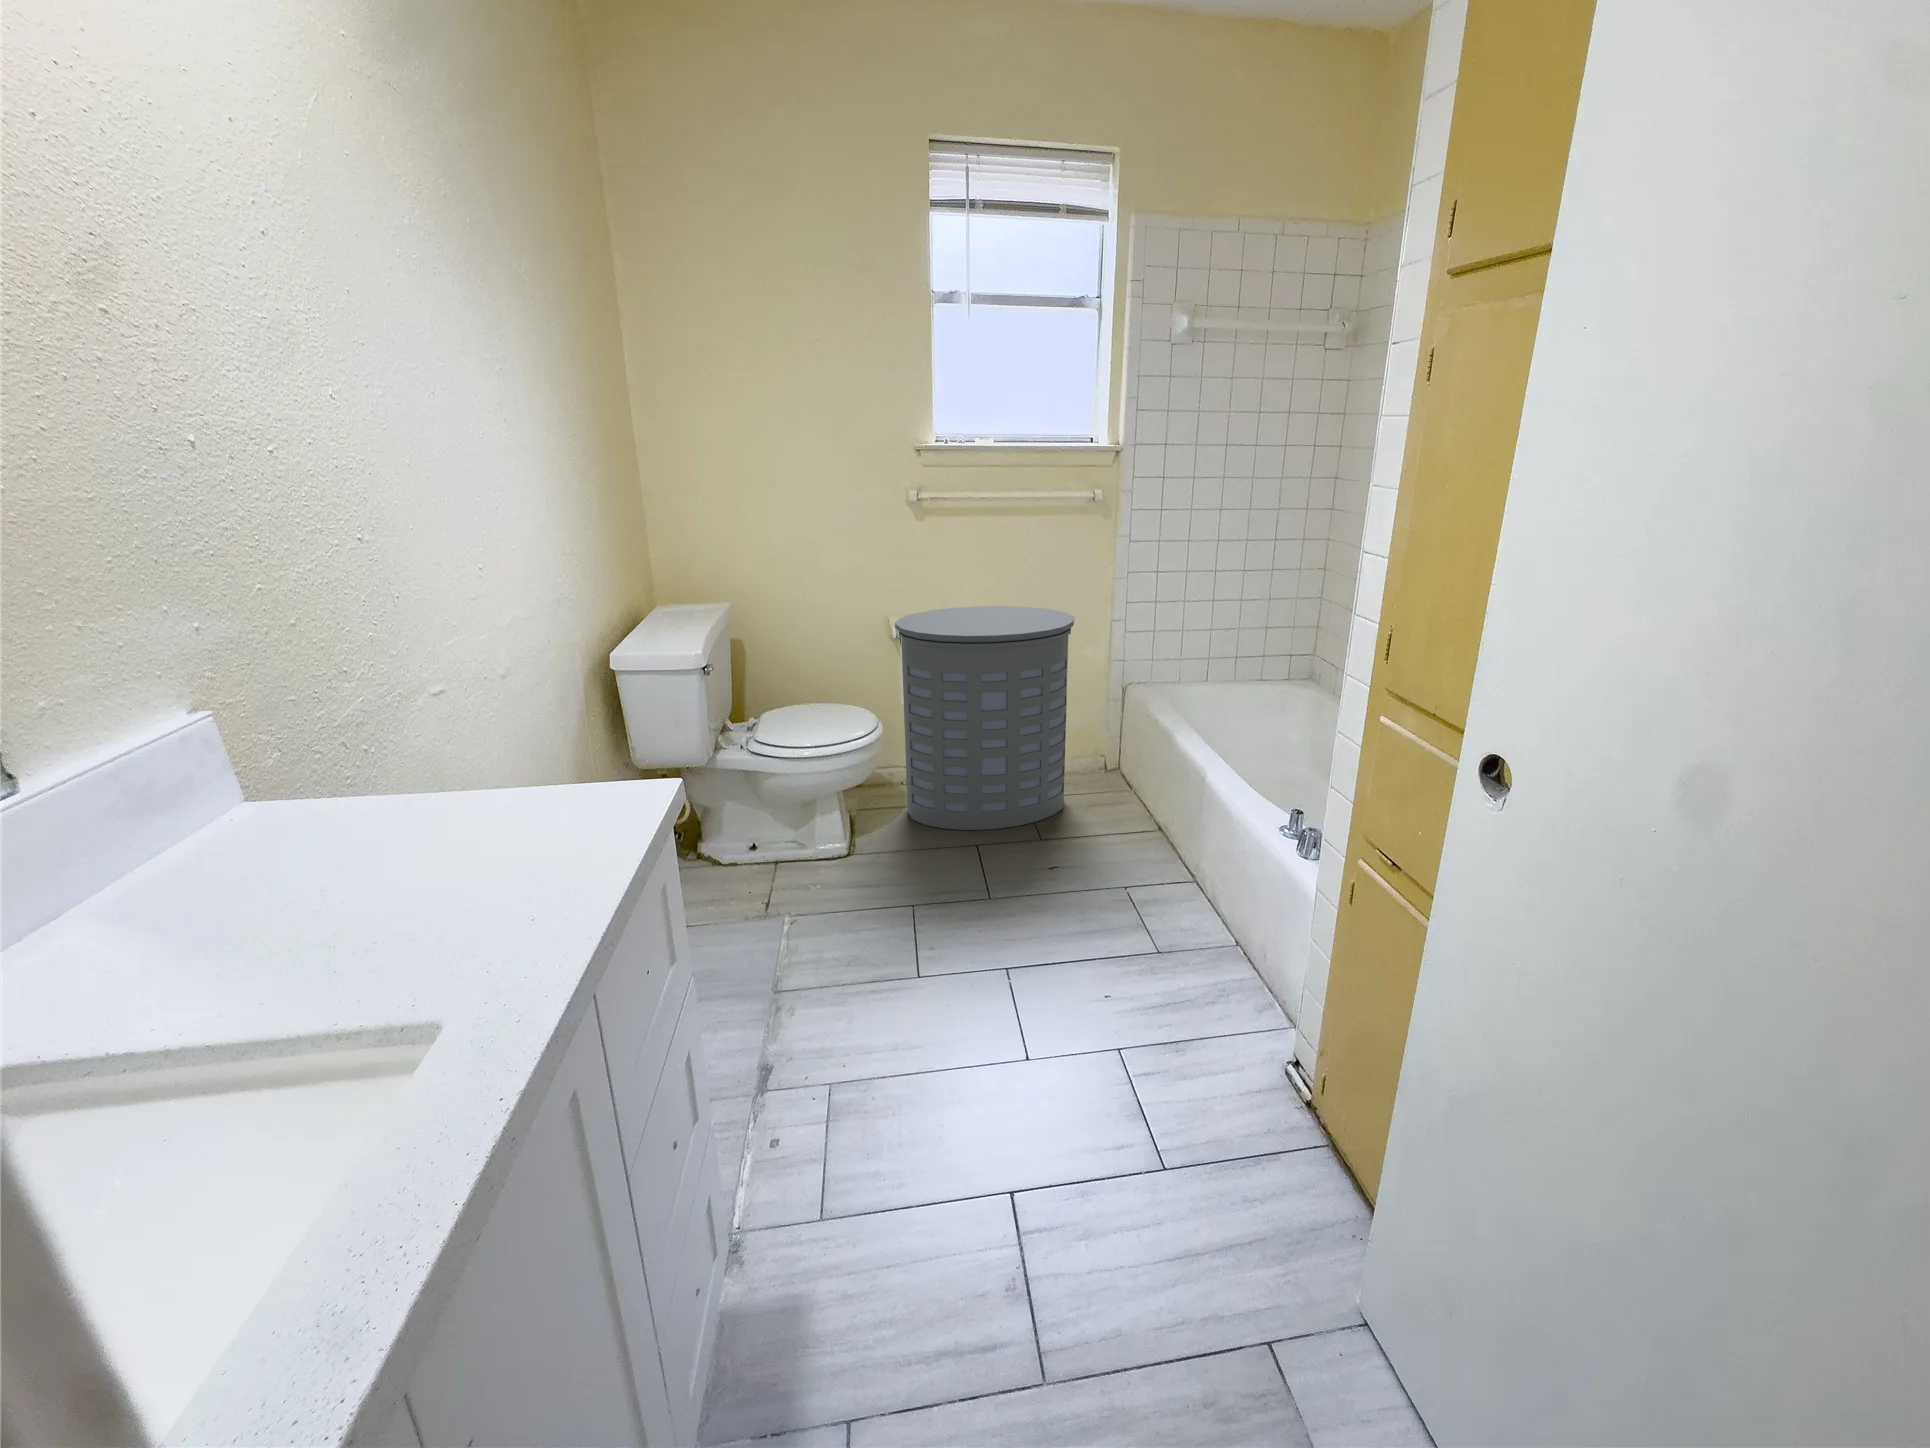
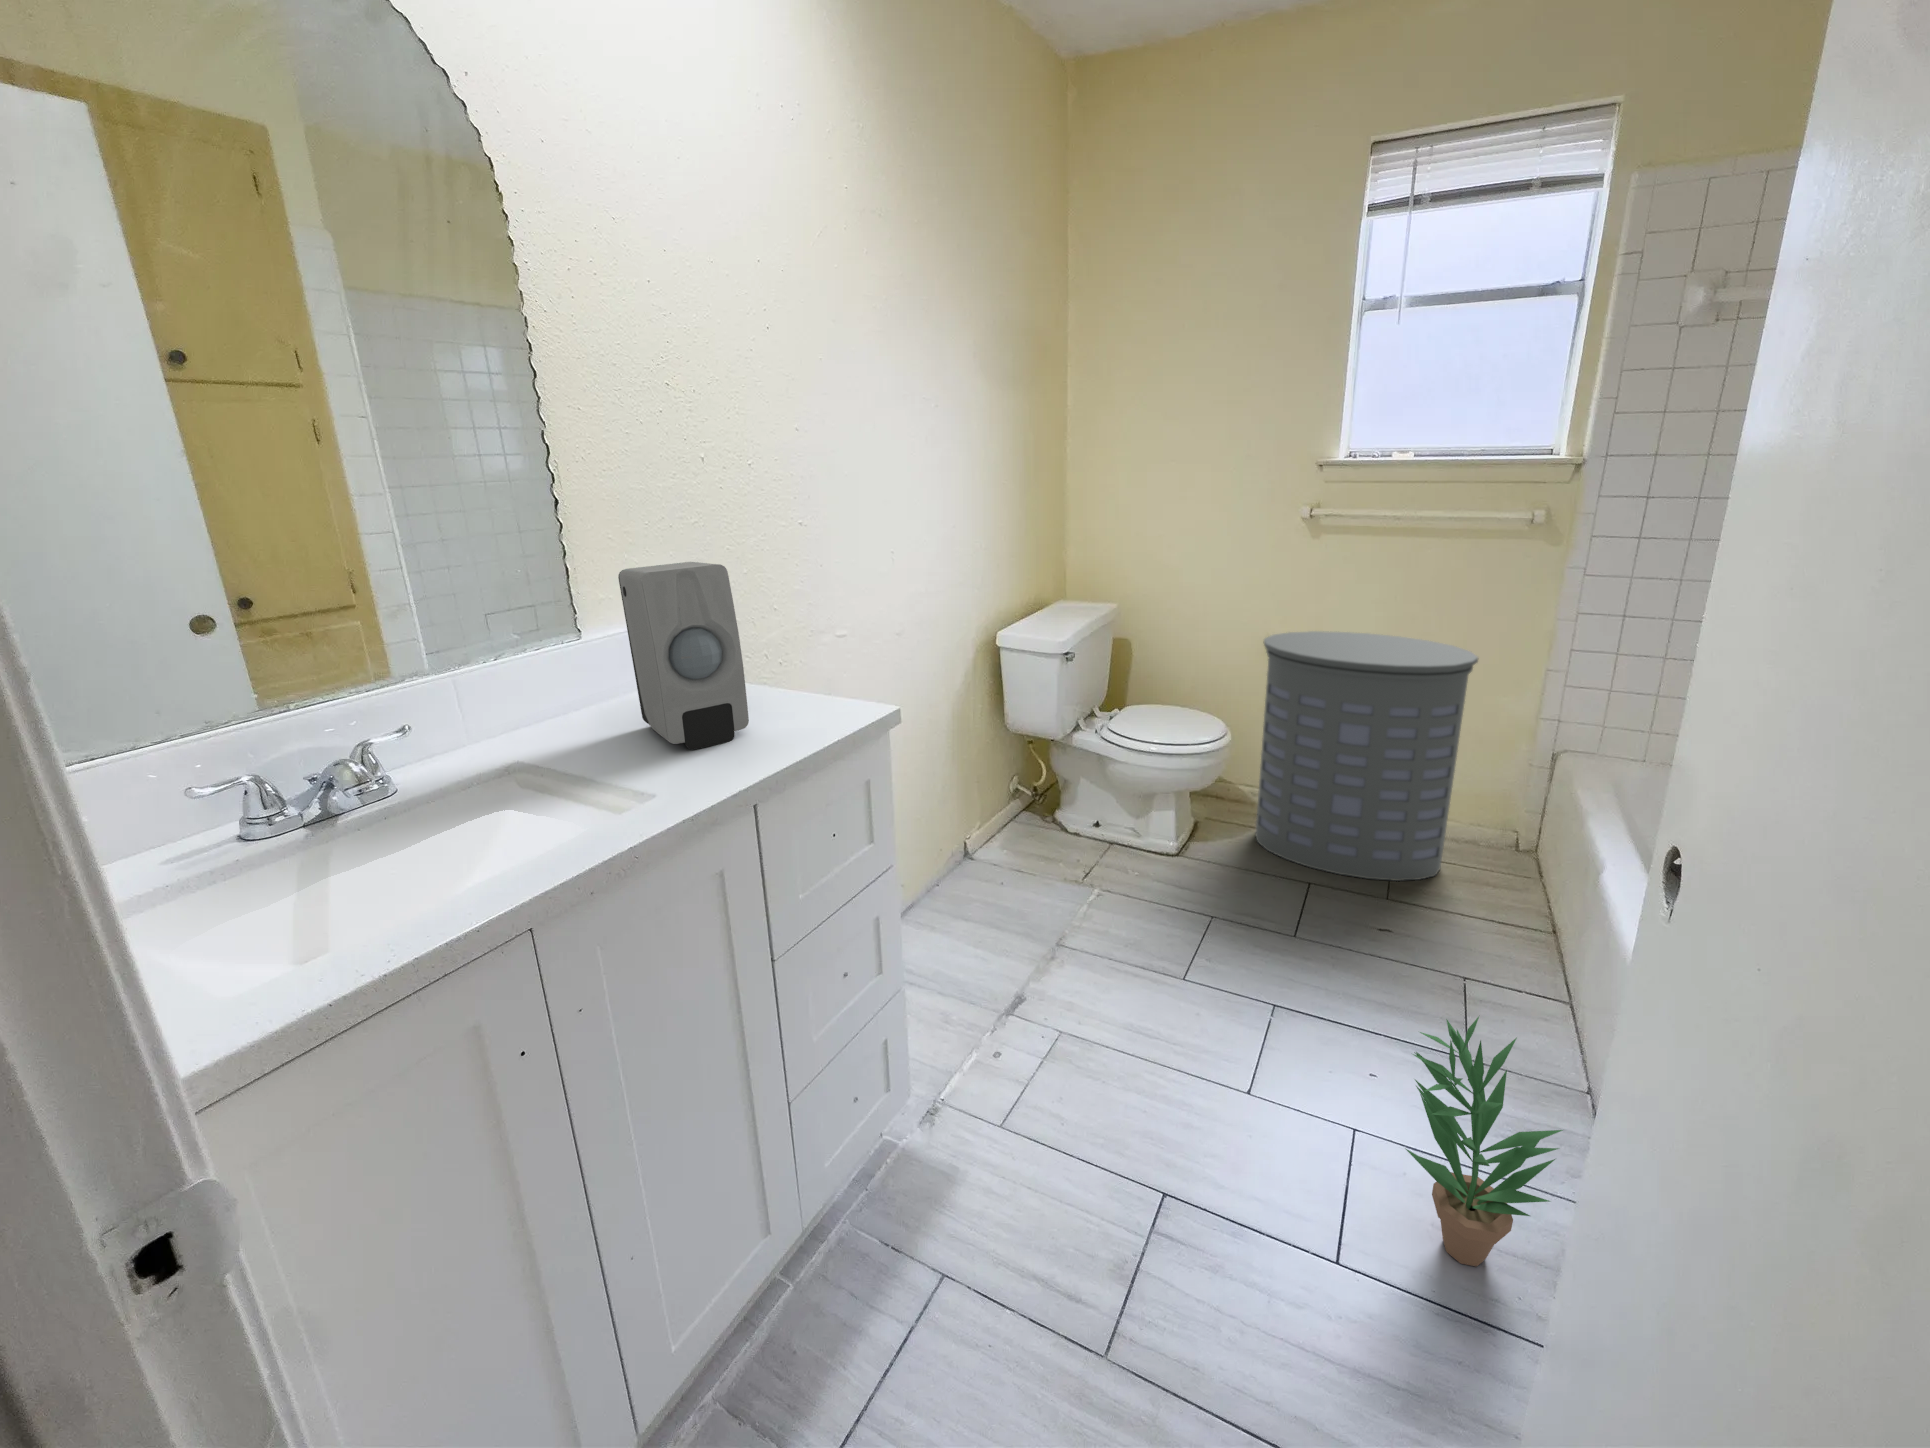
soap dispenser: none [158,629,493,932] -> present [618,562,749,750]
potted plant: none [1187,917,1306,1120] -> present [1406,1017,1563,1267]

